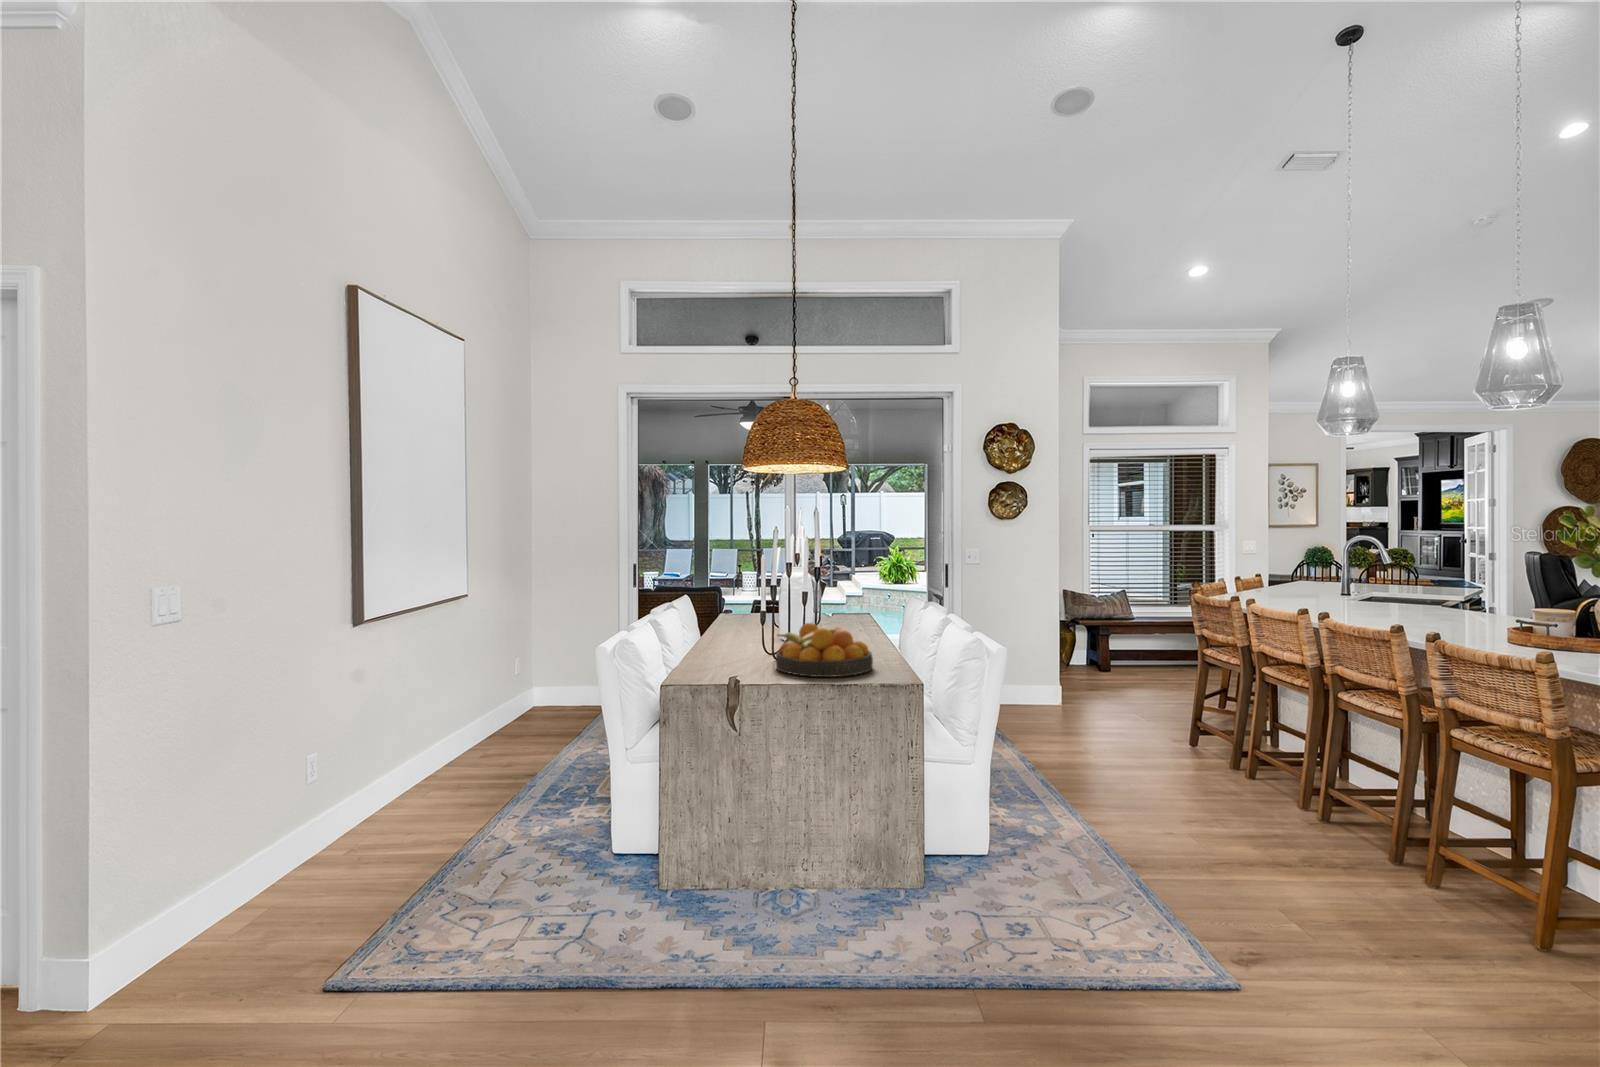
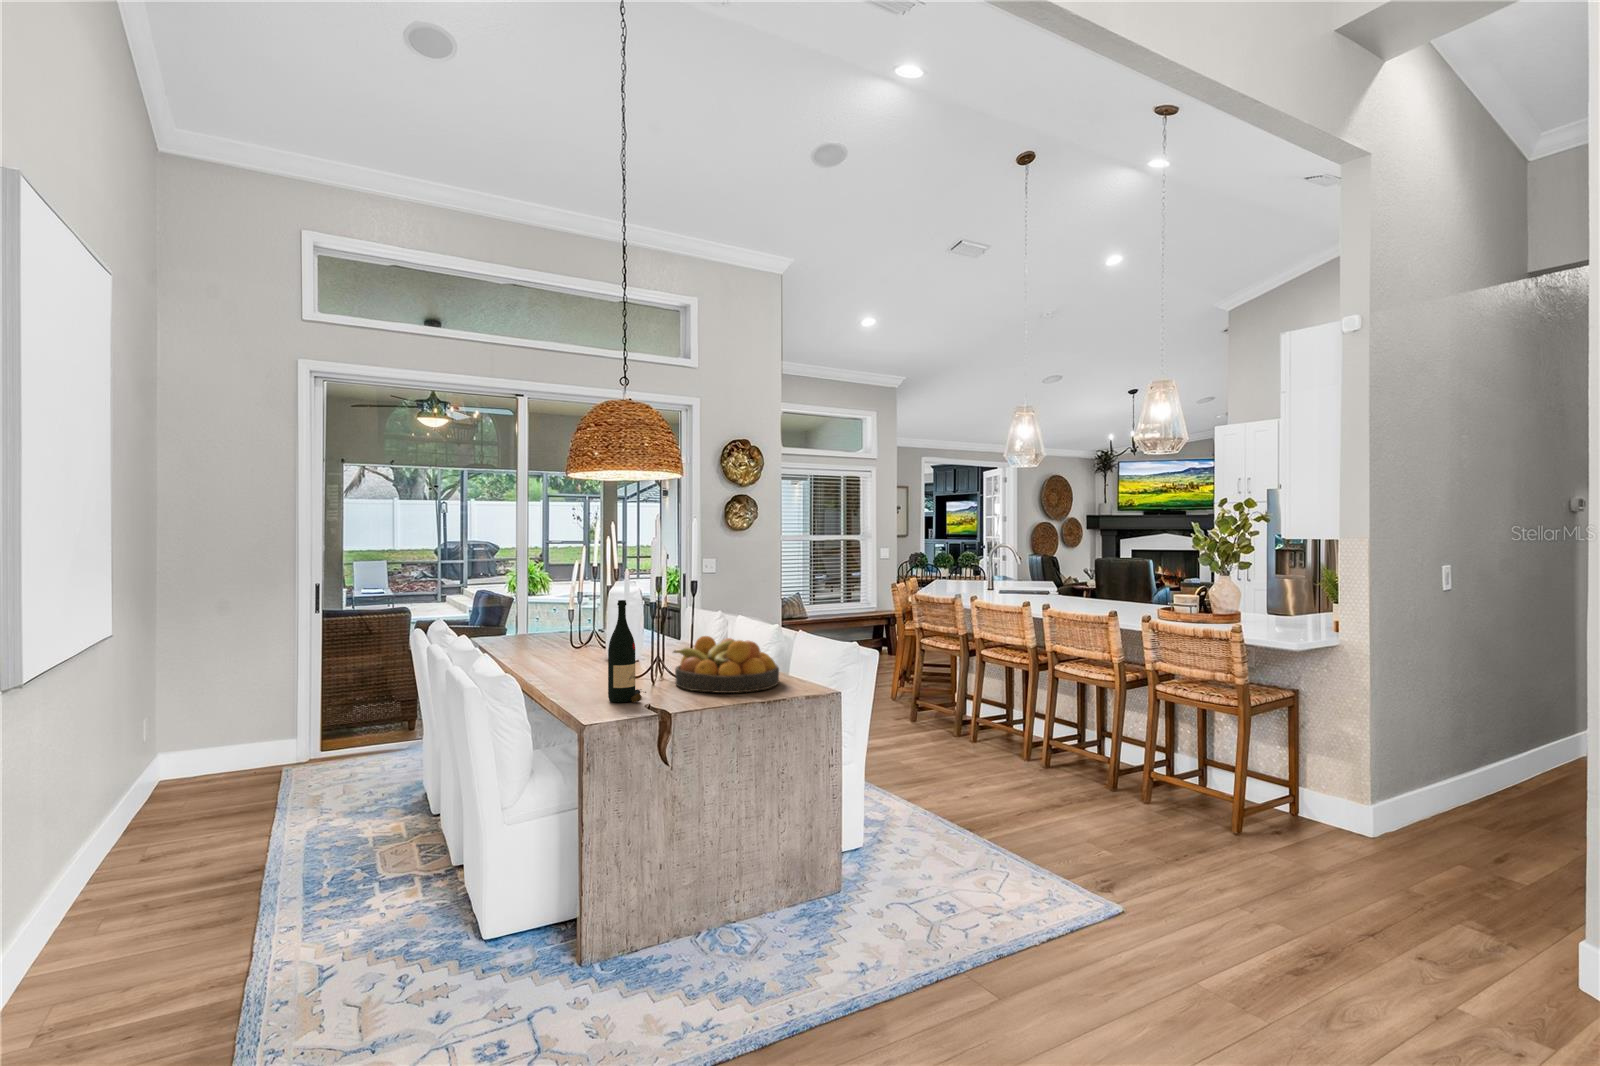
wine bottle: none [700,587,735,676] -> present [608,600,646,703]

